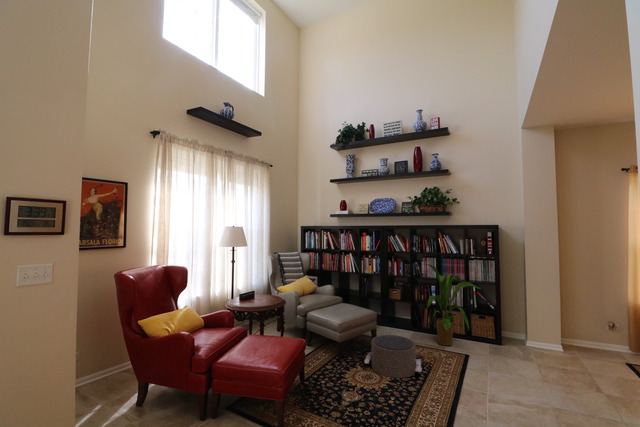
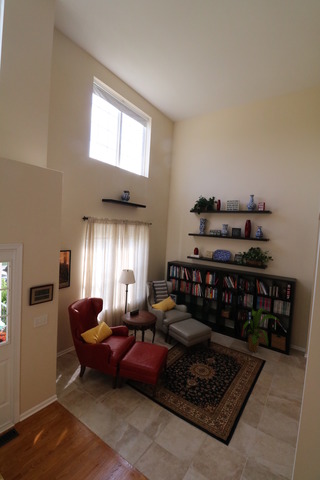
pouf: present [365,335,422,378] -> none [201,345,235,373]

